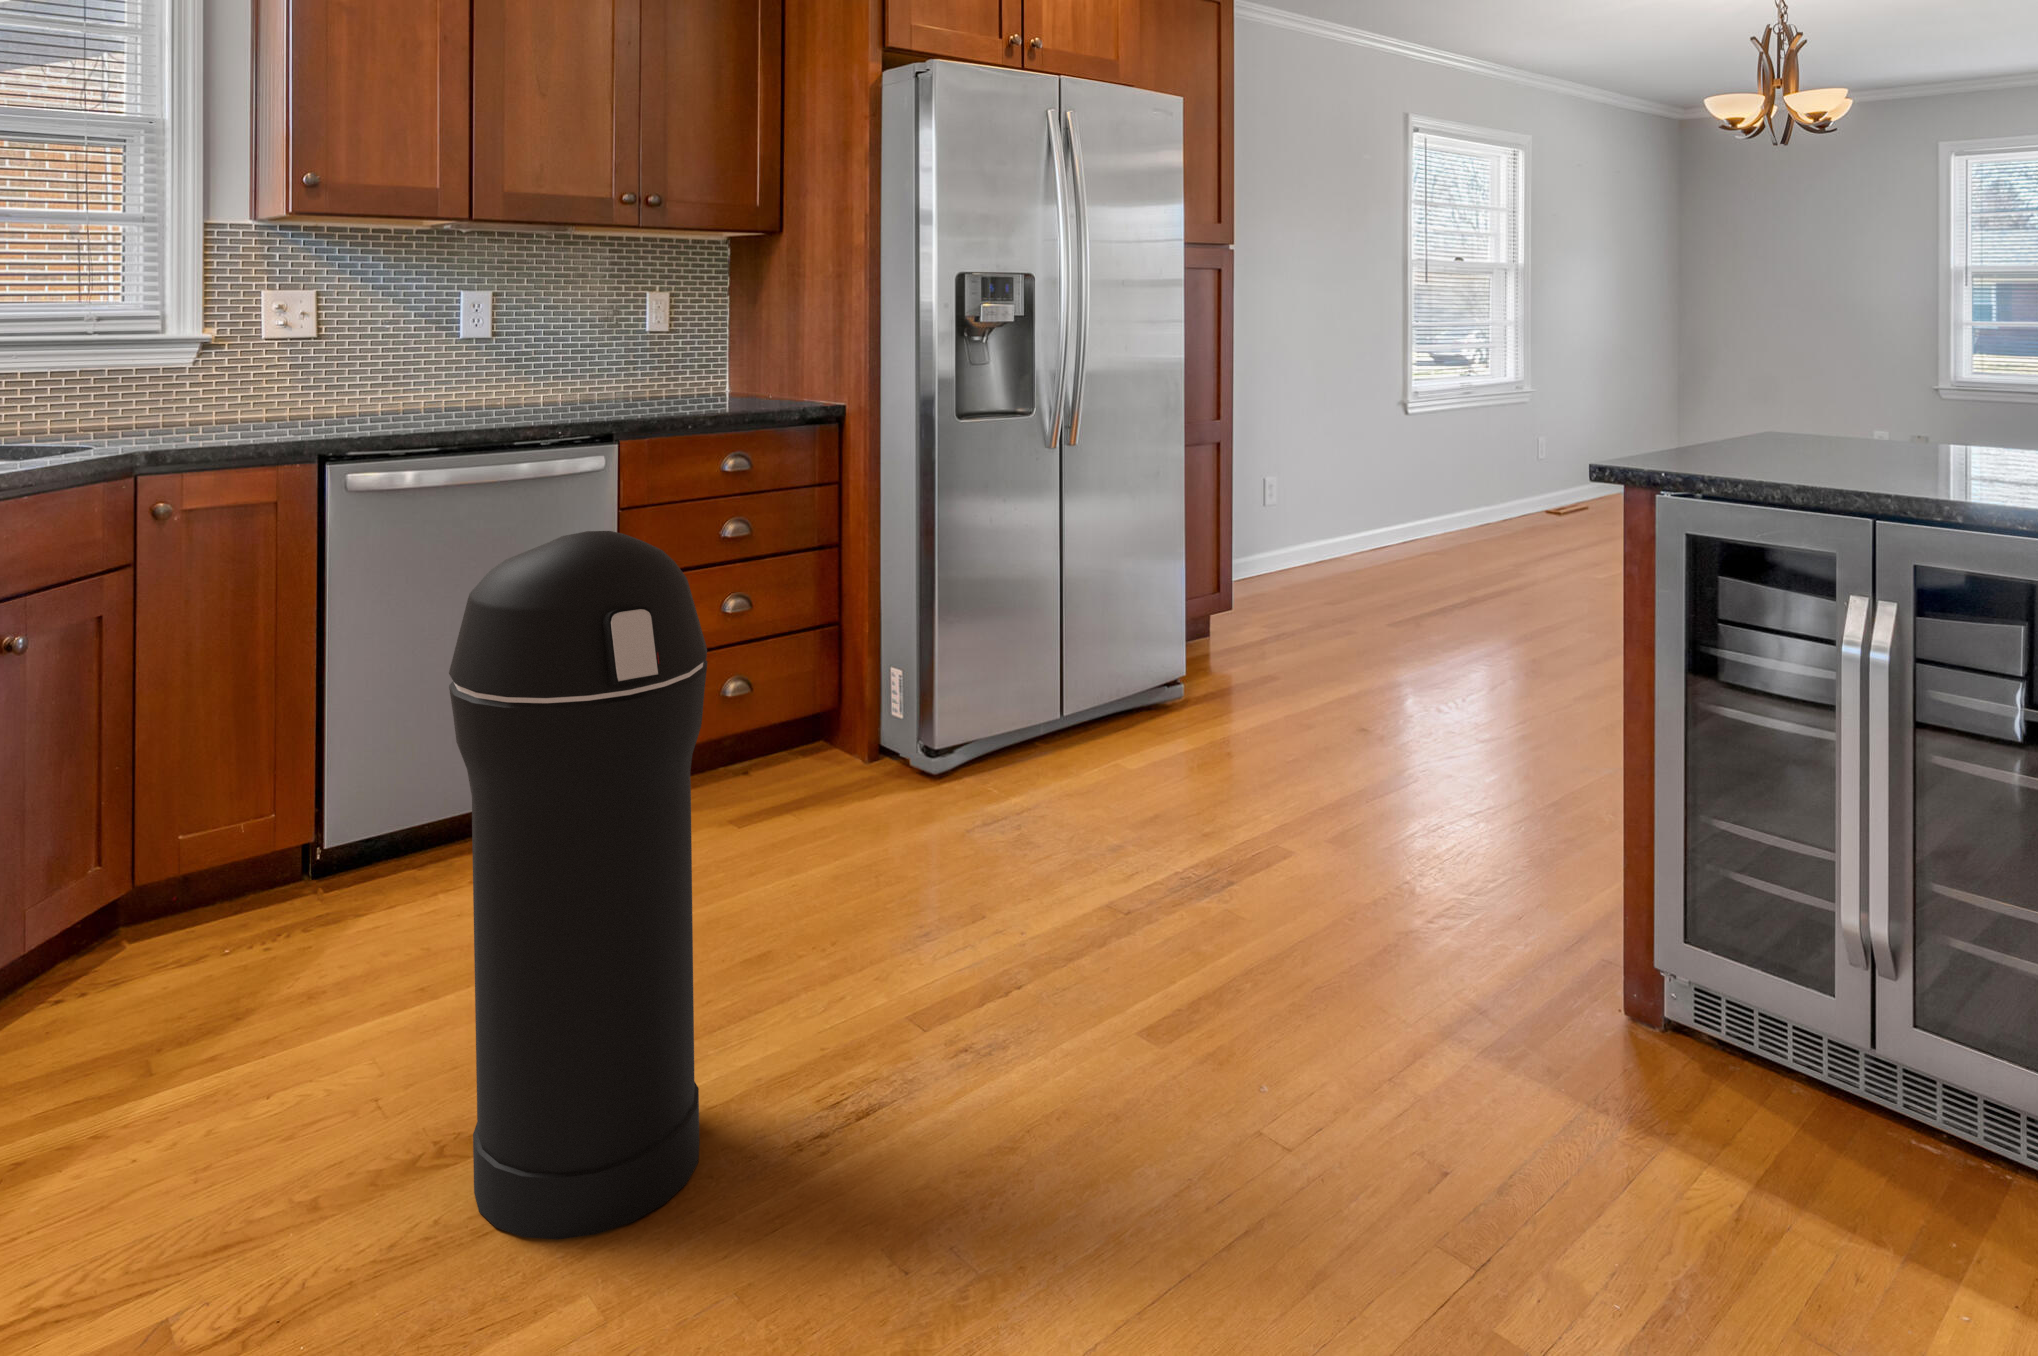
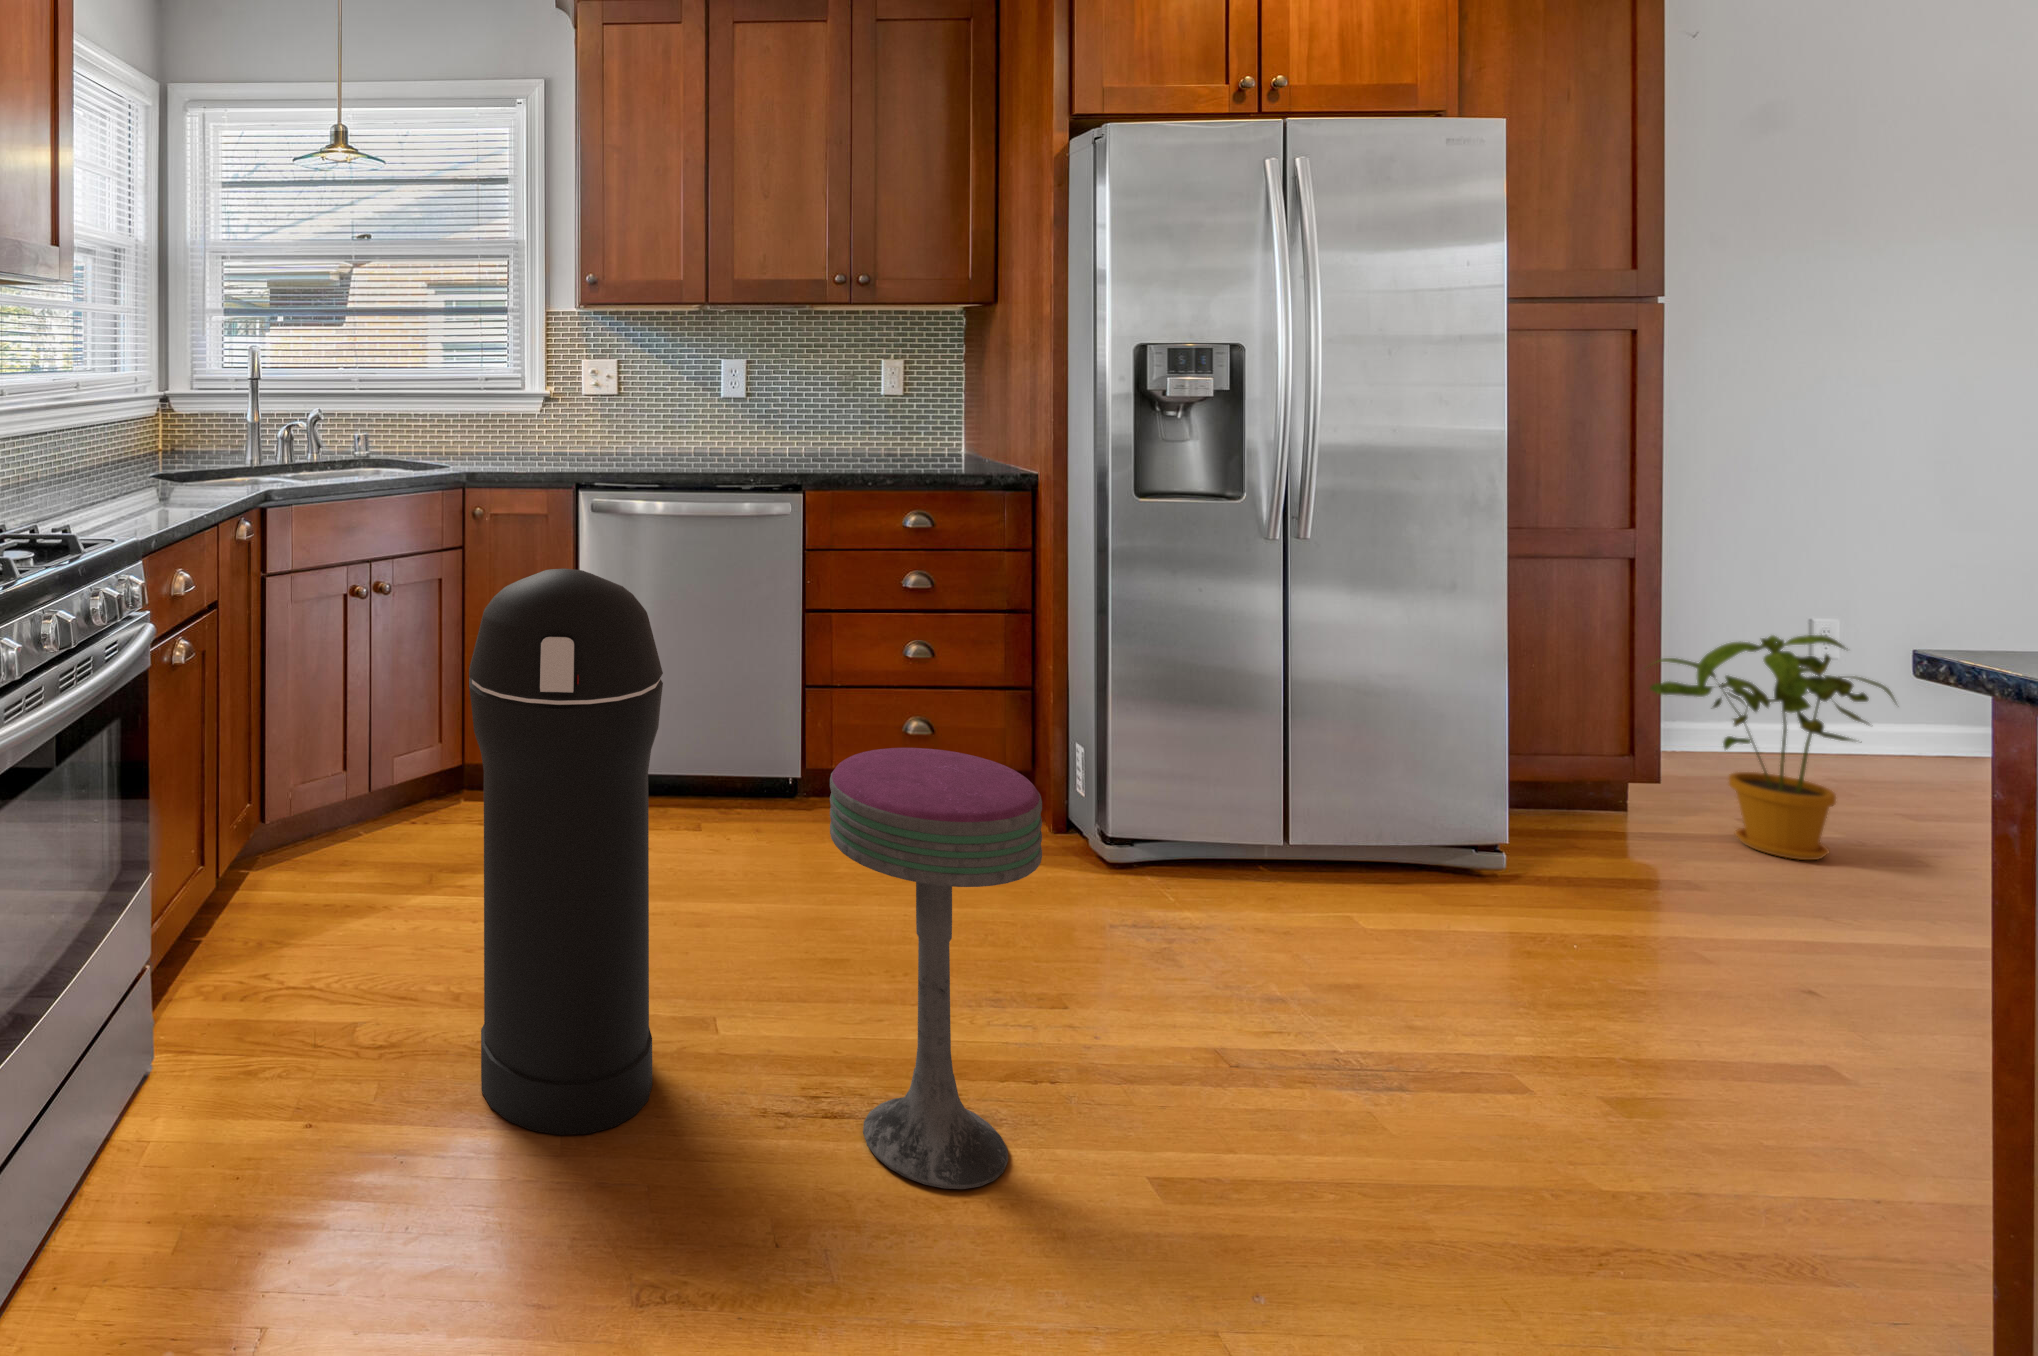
house plant: none [1224,492,1360,655] -> present [1648,635,1895,860]
bar stool: none [880,668,1082,1090] -> present [830,748,1042,1189]

